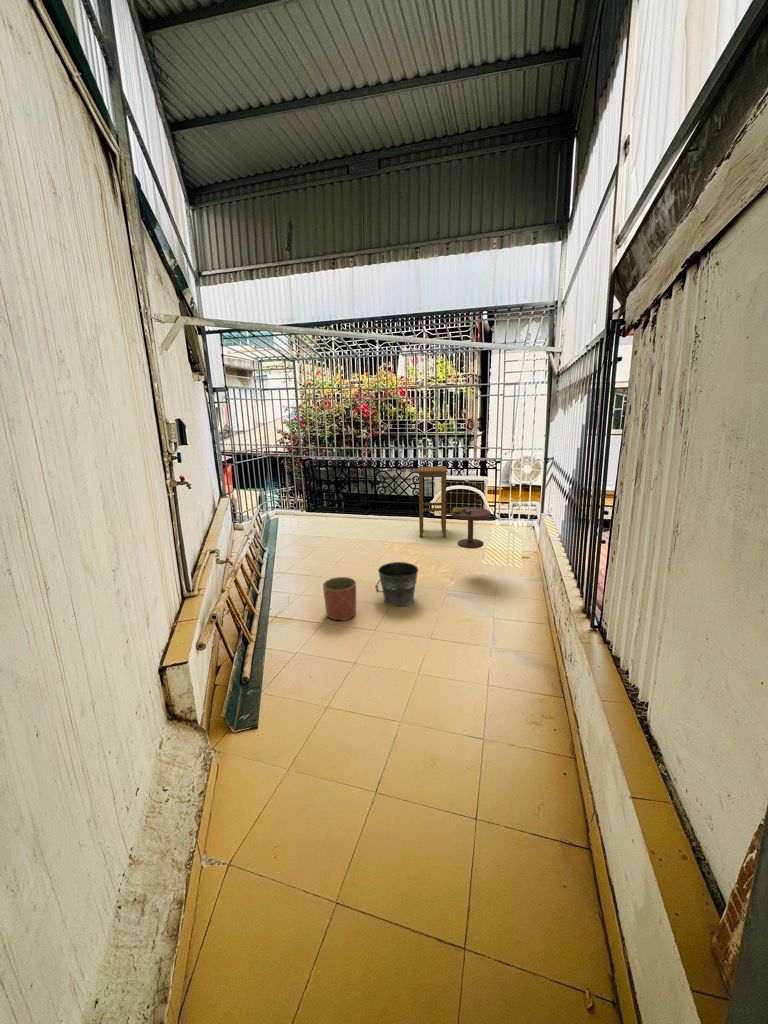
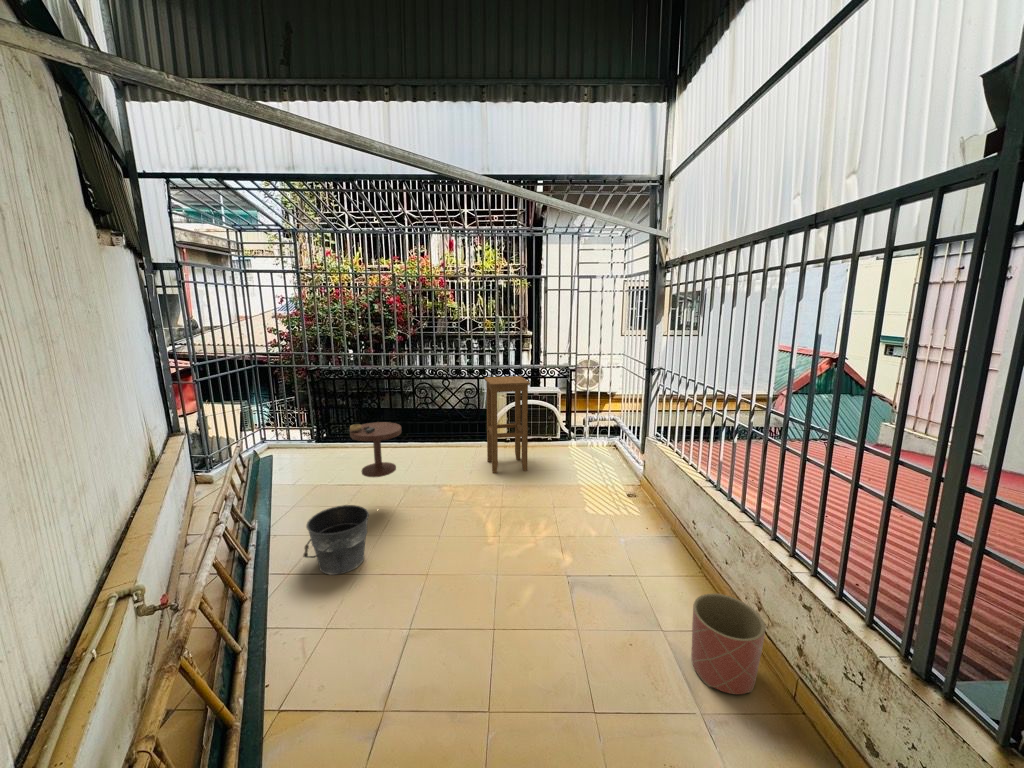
side table: present [452,507,491,549] -> present [350,422,402,477]
bucket: present [376,562,418,606] -> present [303,505,369,575]
planter: present [323,577,356,621] -> present [691,593,765,694]

